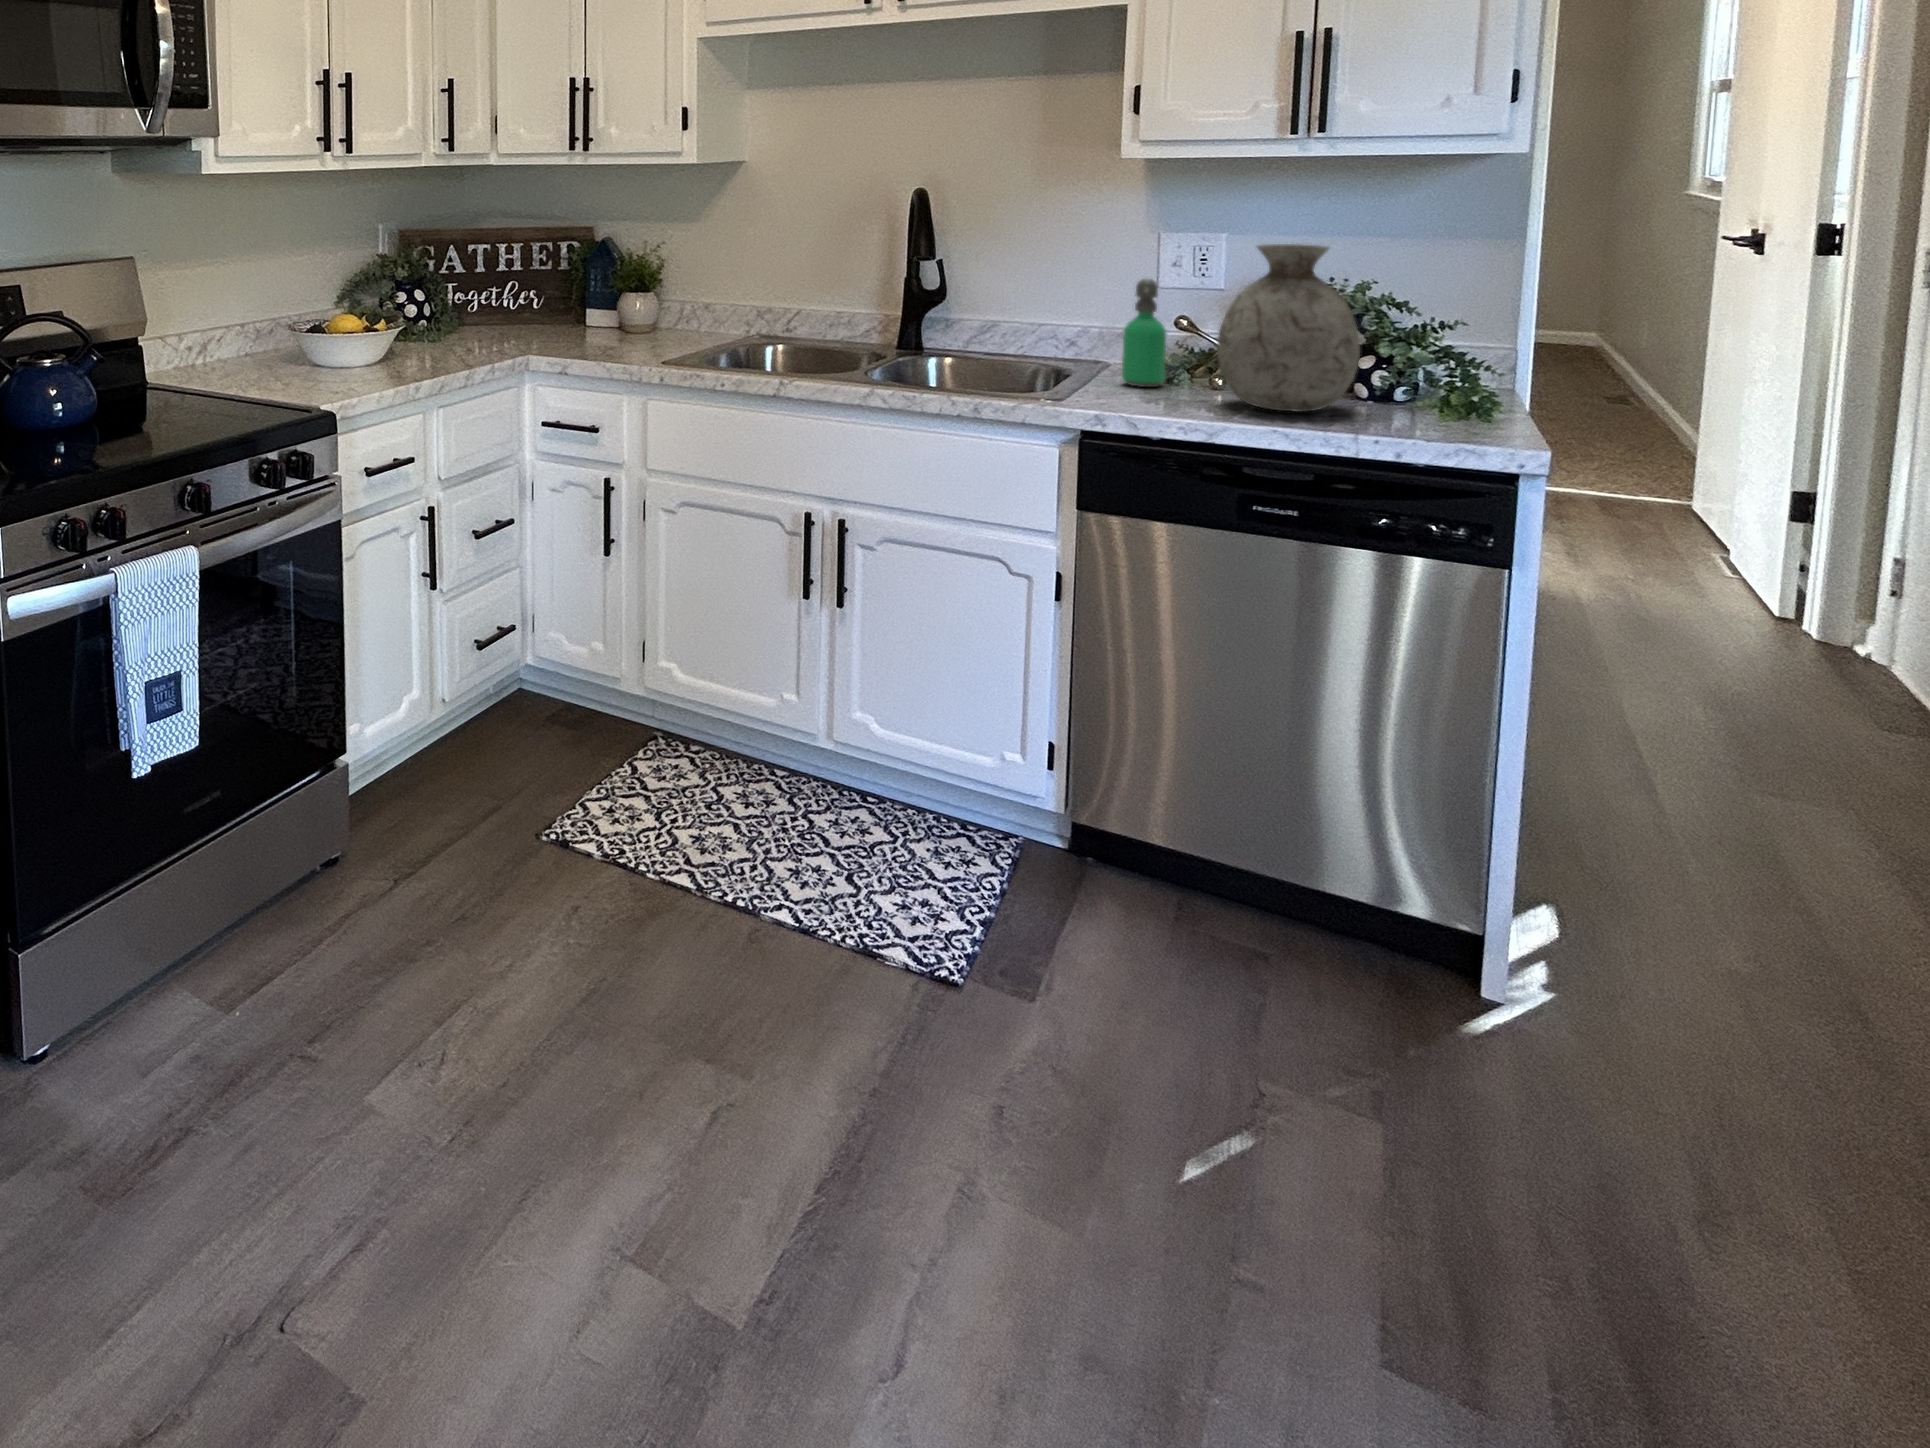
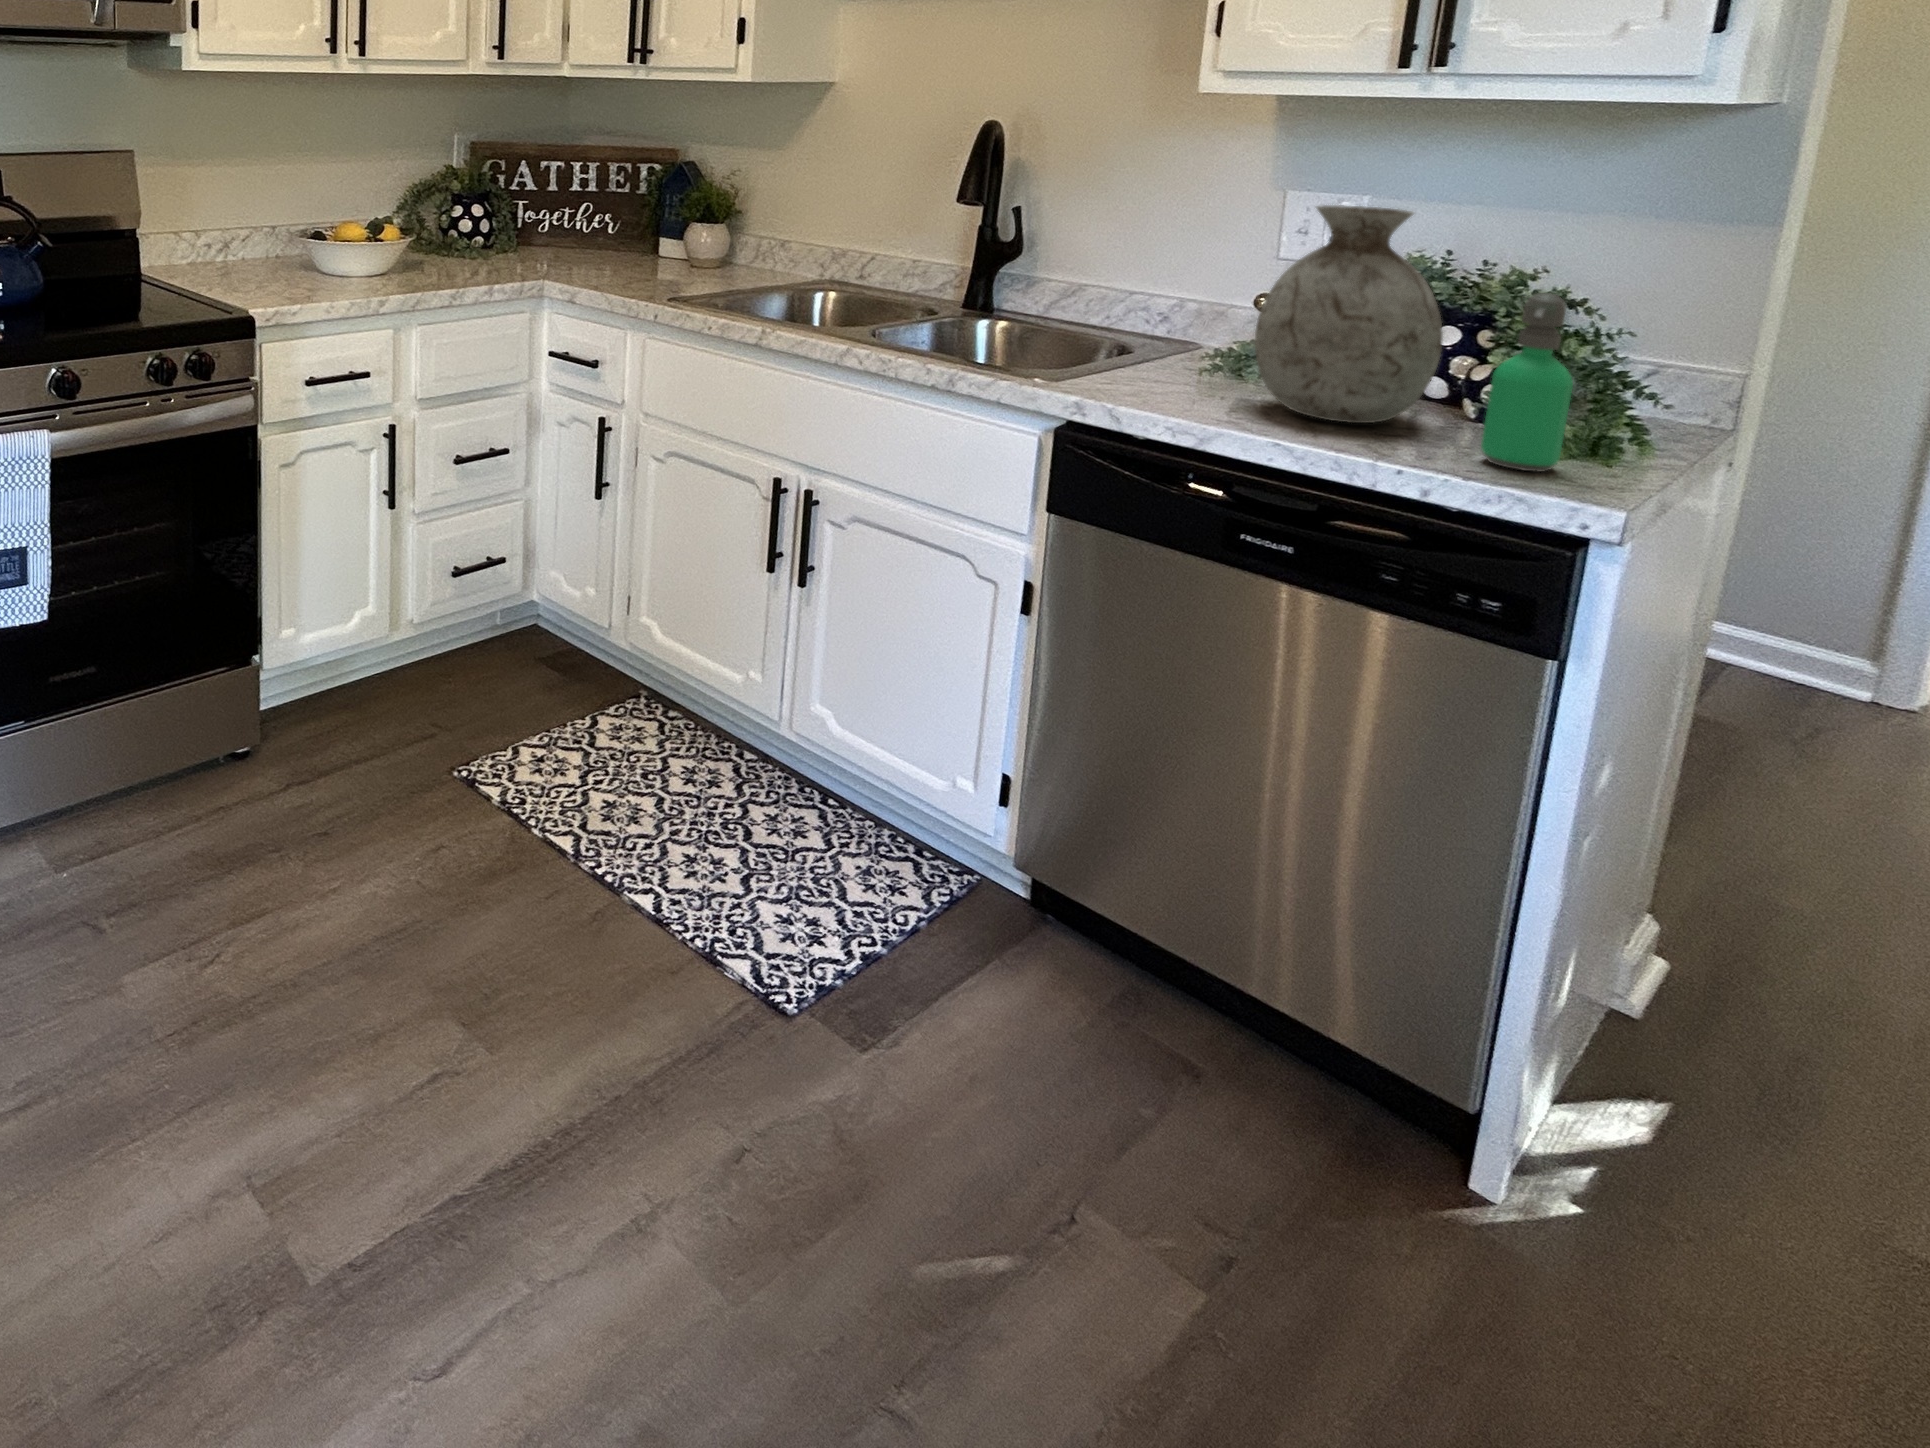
soap dispenser: present [1122,279,1167,387] -> present [1481,293,1573,472]

